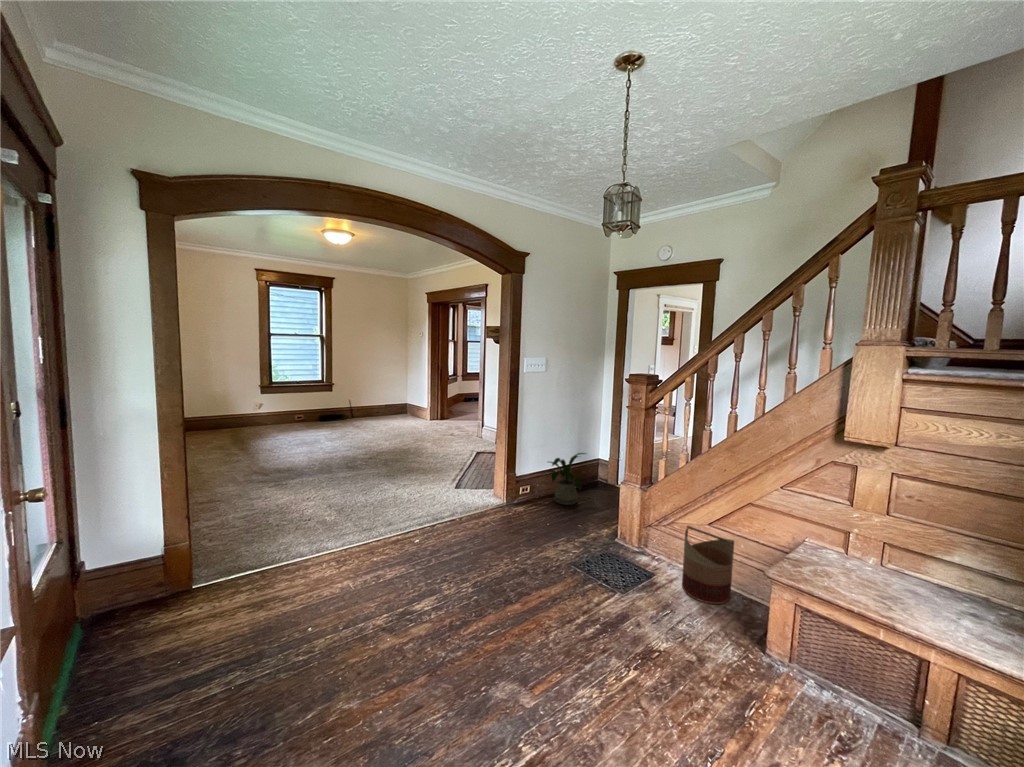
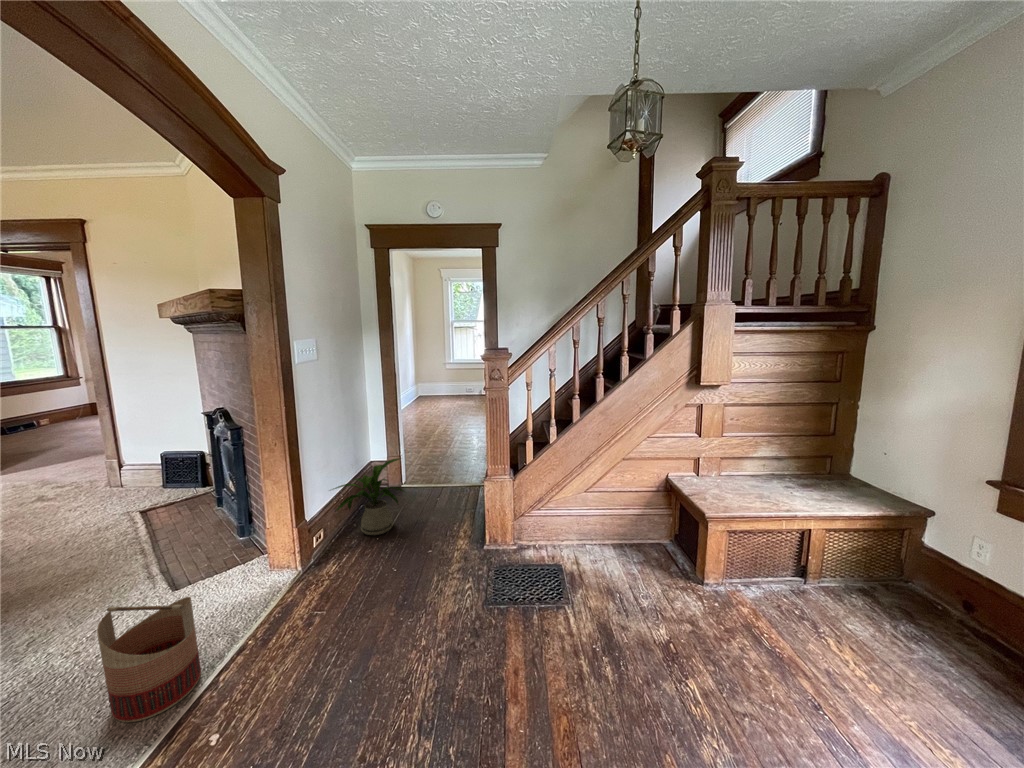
basket: present [682,526,734,604] -> present [97,597,201,722]

